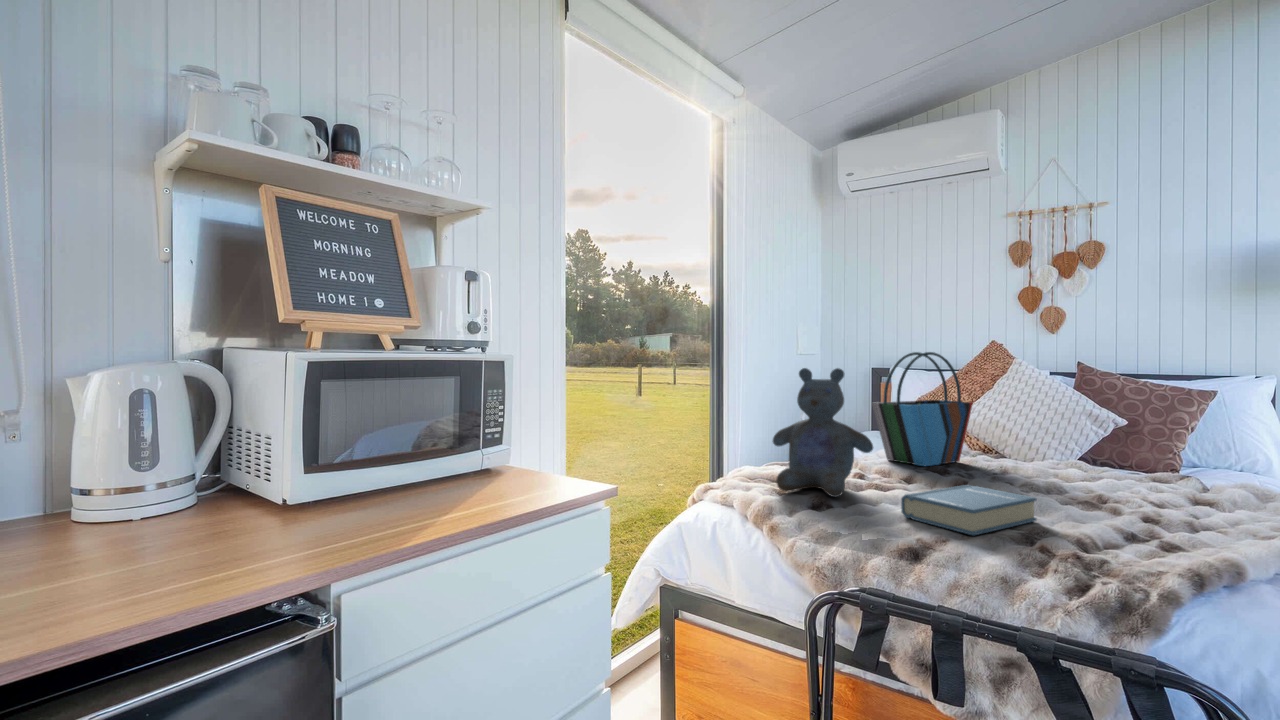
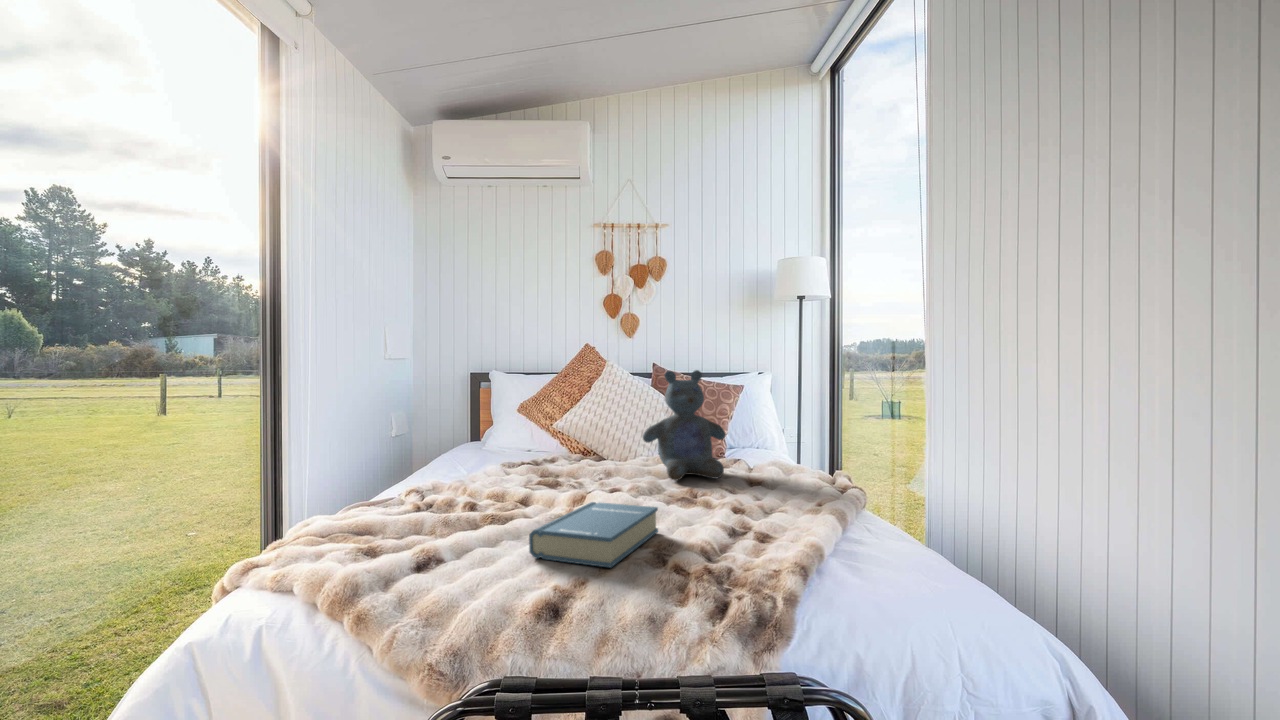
tote bag: present [872,352,973,466] -> none [480,355,578,481]
stuffed bear: present [773,368,873,497] -> present [643,370,726,481]

